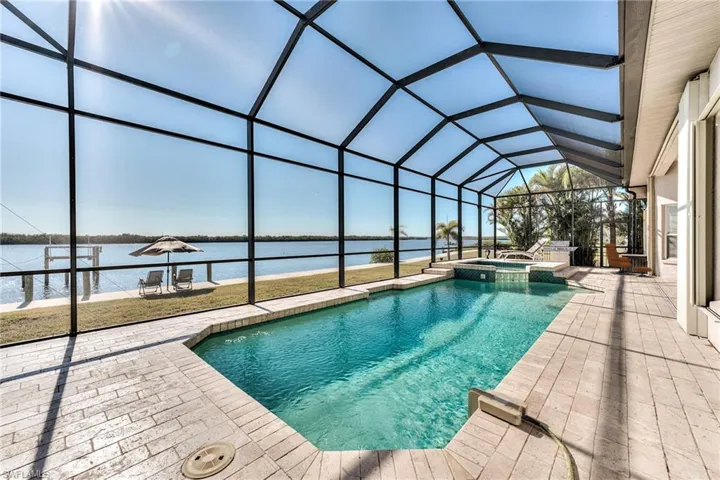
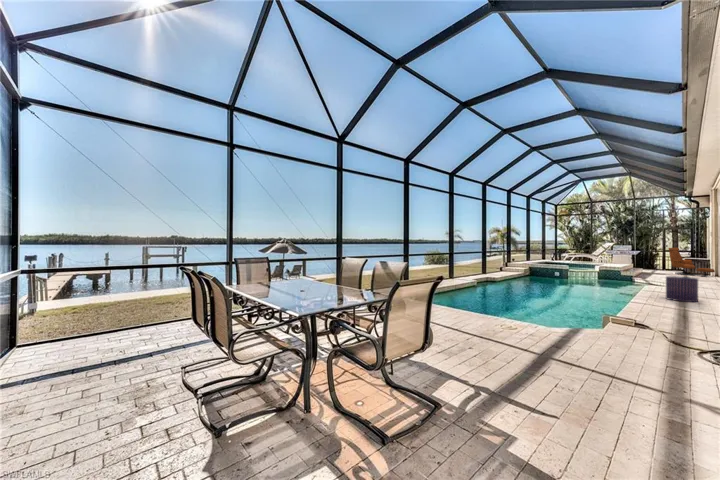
pouf: none [596,285,636,322] -> present [666,276,698,302]

